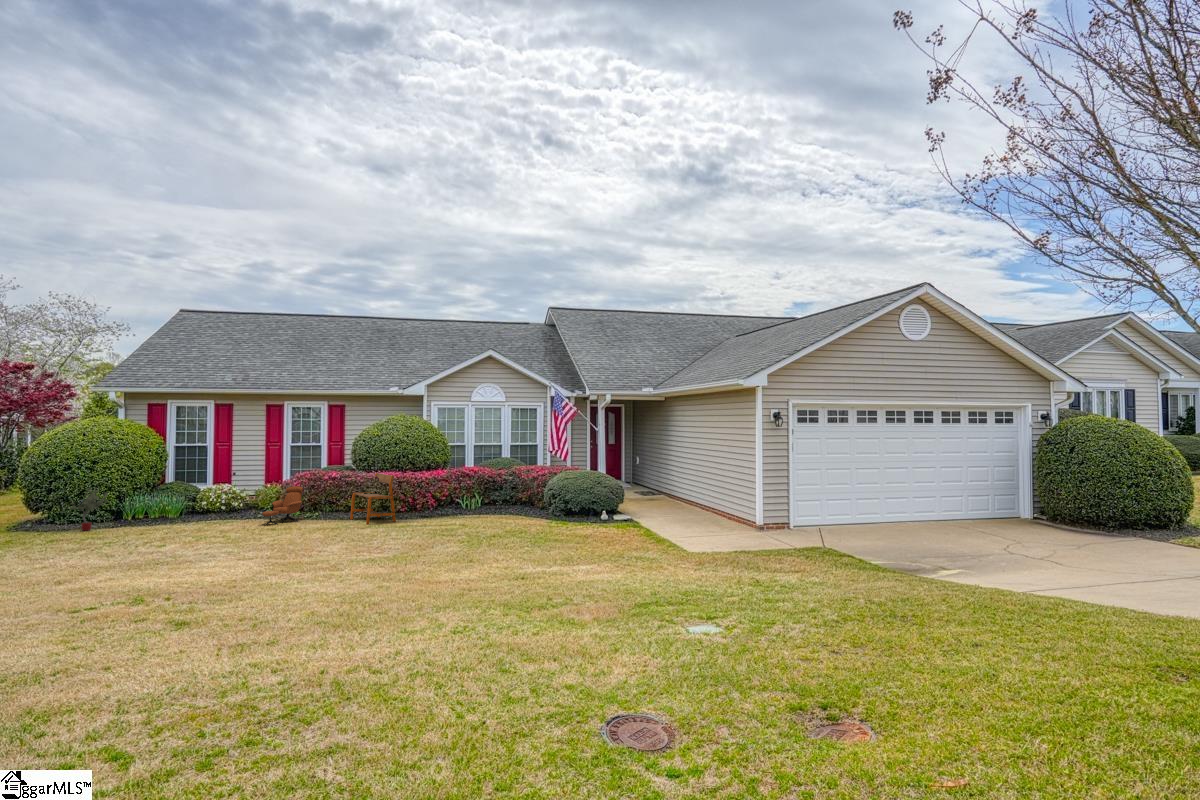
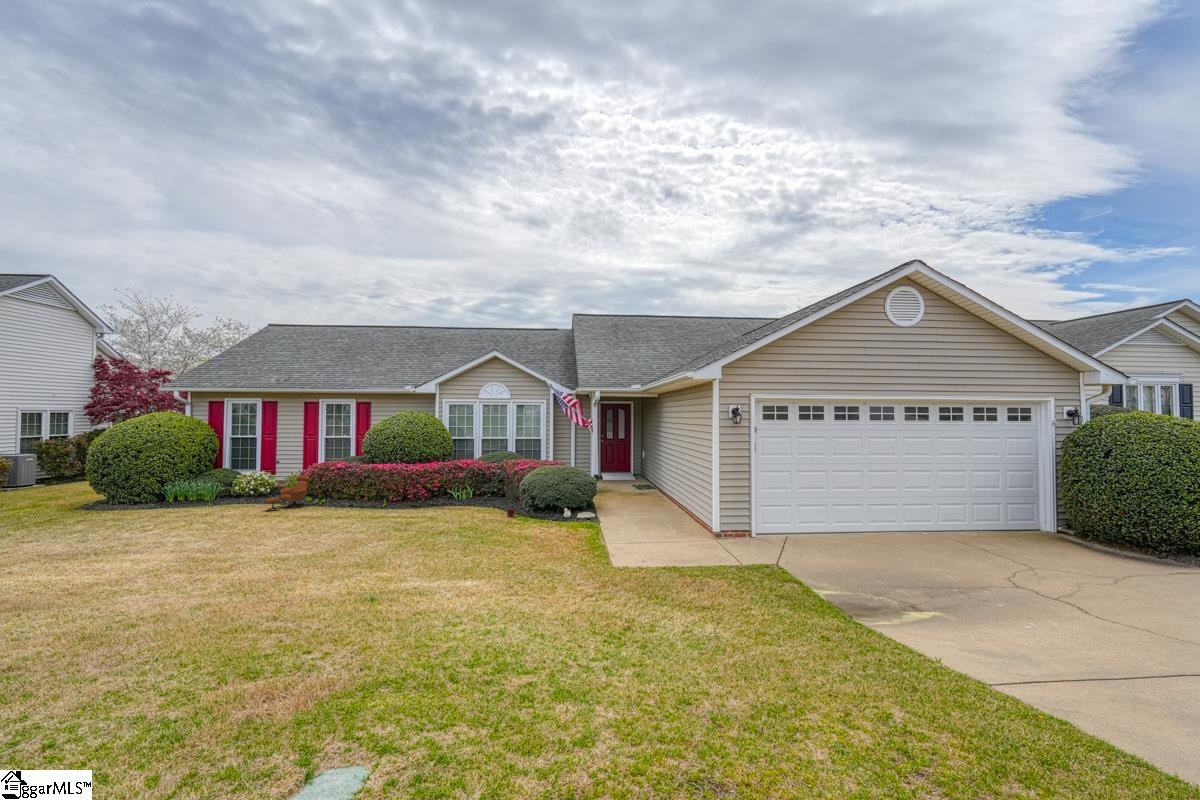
bench: present [350,473,396,525] -> none [348,464,381,514]
potted tree: present [67,488,107,531] -> present [505,478,524,517]

